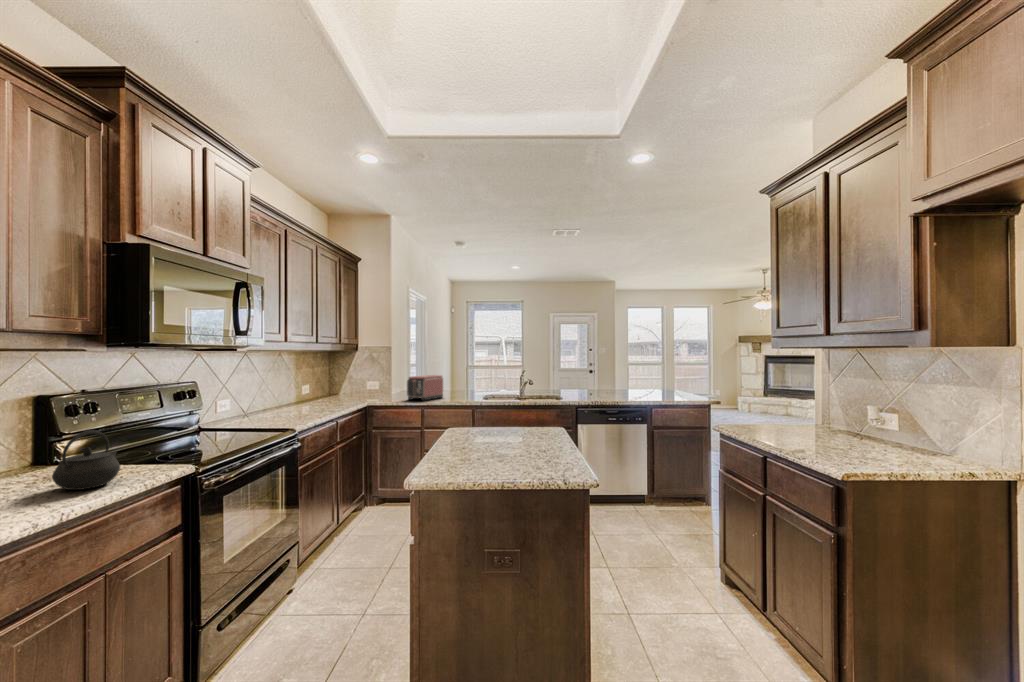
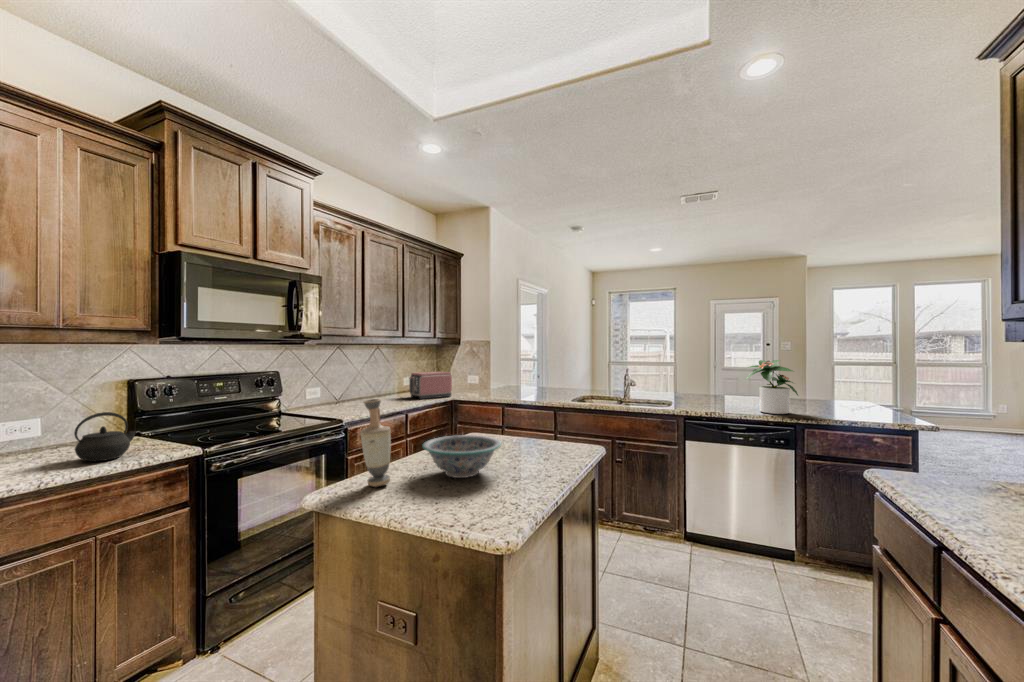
potted plant: none [619,360,654,400] -> present [746,360,798,414]
toaster: present [407,375,443,401] -> present [409,371,452,399]
vase: none [440,394,465,470] -> present [360,399,391,487]
decorative bowl: none [470,424,535,457] -> present [422,435,501,478]

